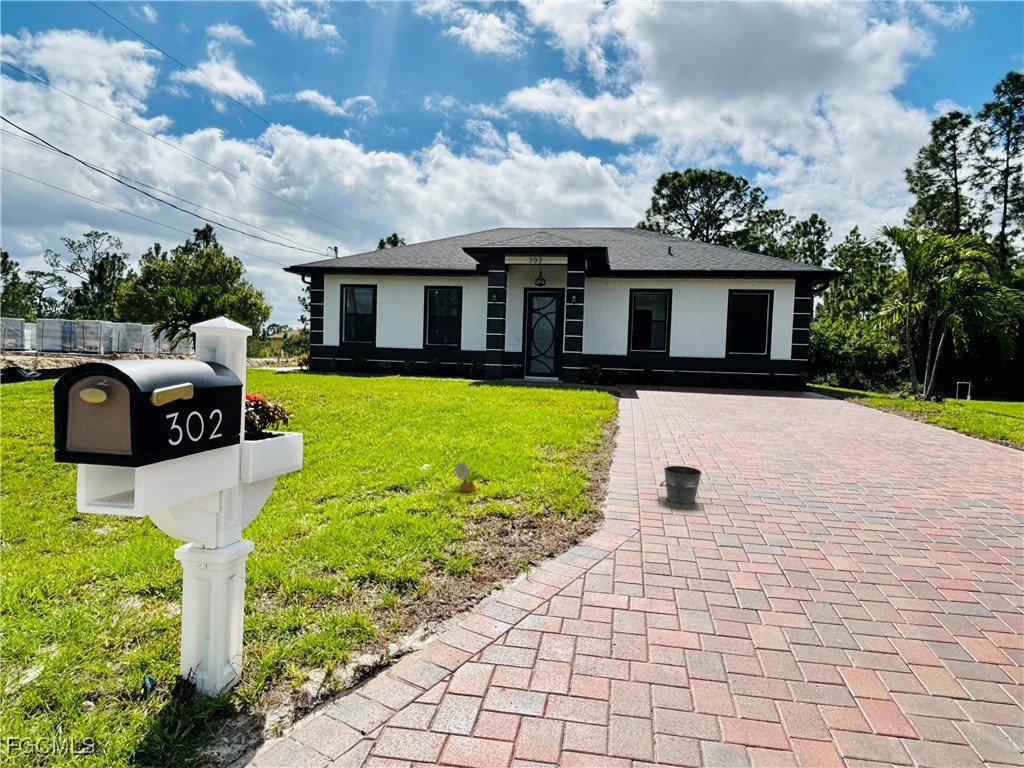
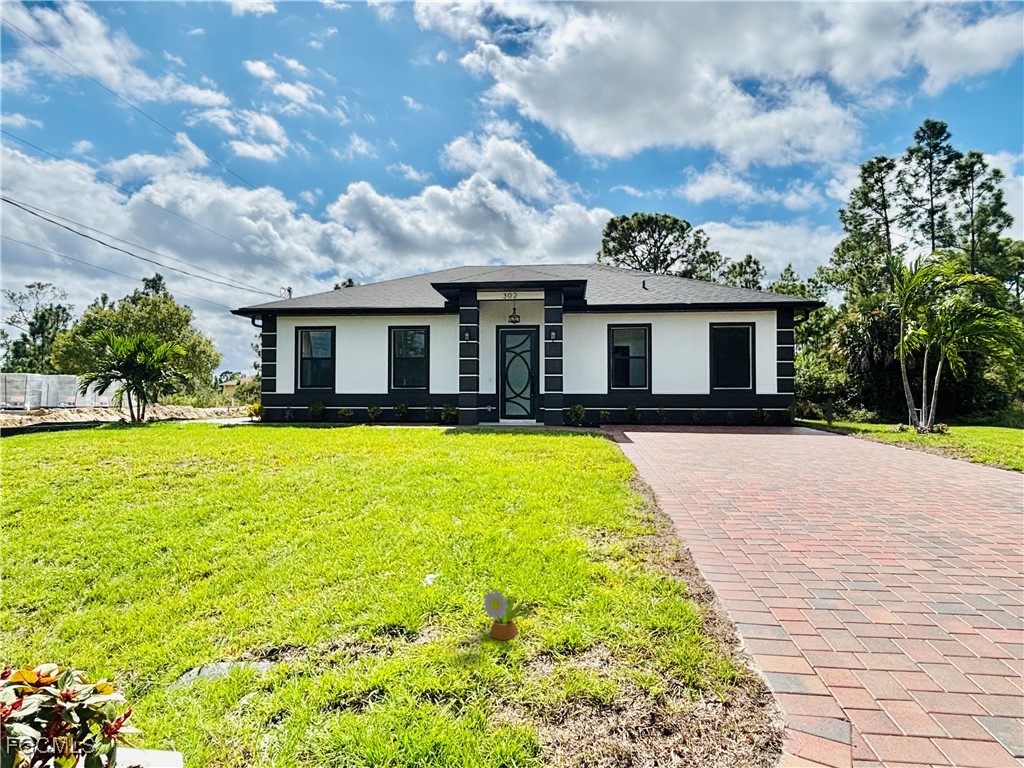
bench: none [804,365,846,393] -> present [791,398,832,425]
bucket: present [660,466,702,503] -> none [784,565,853,628]

